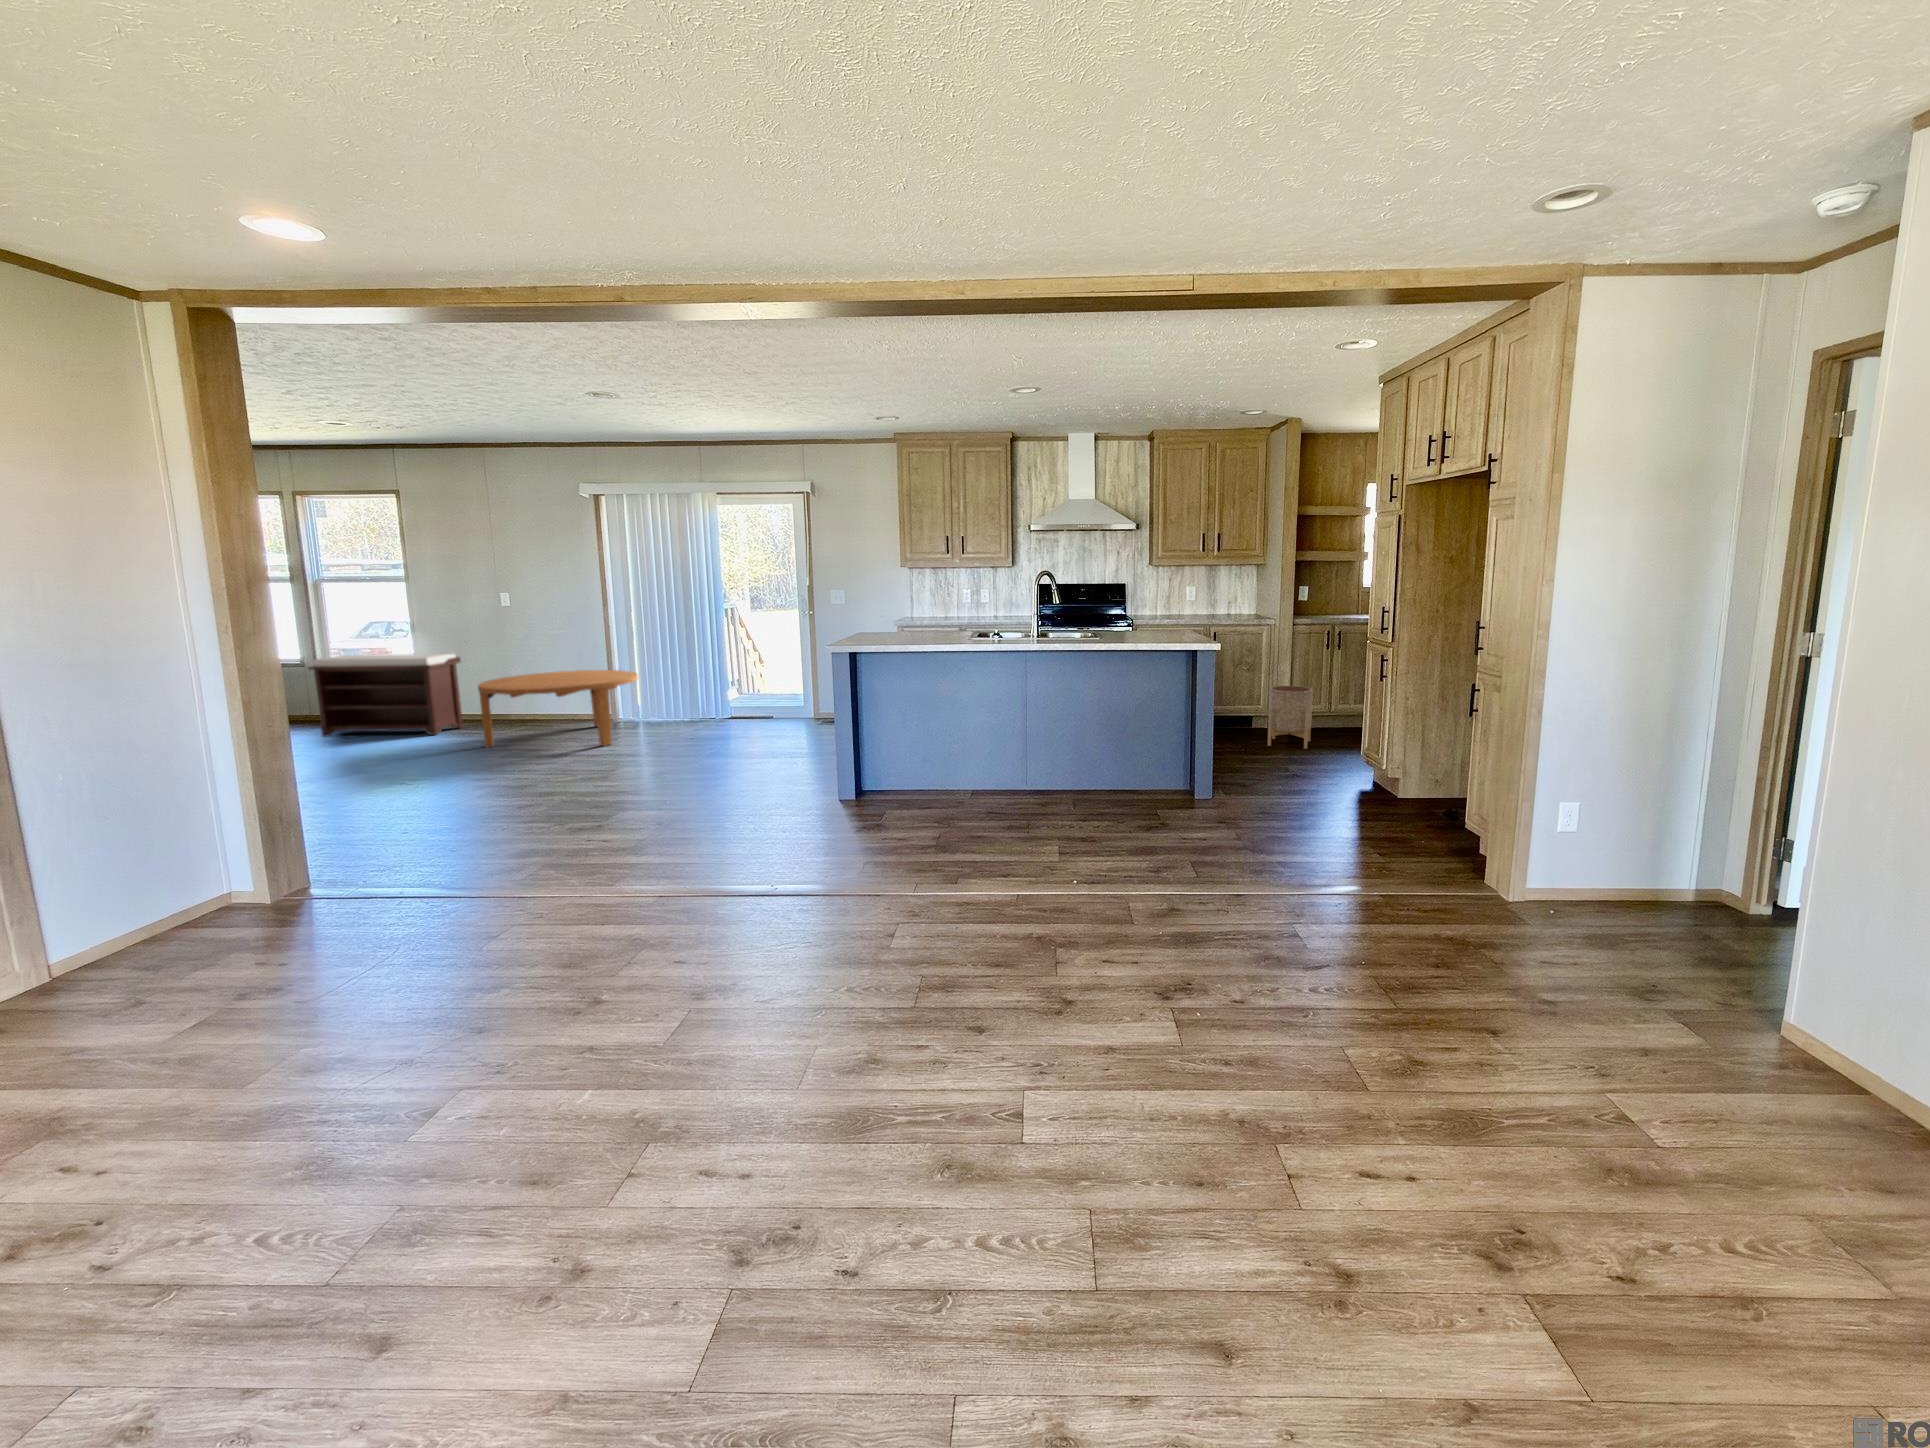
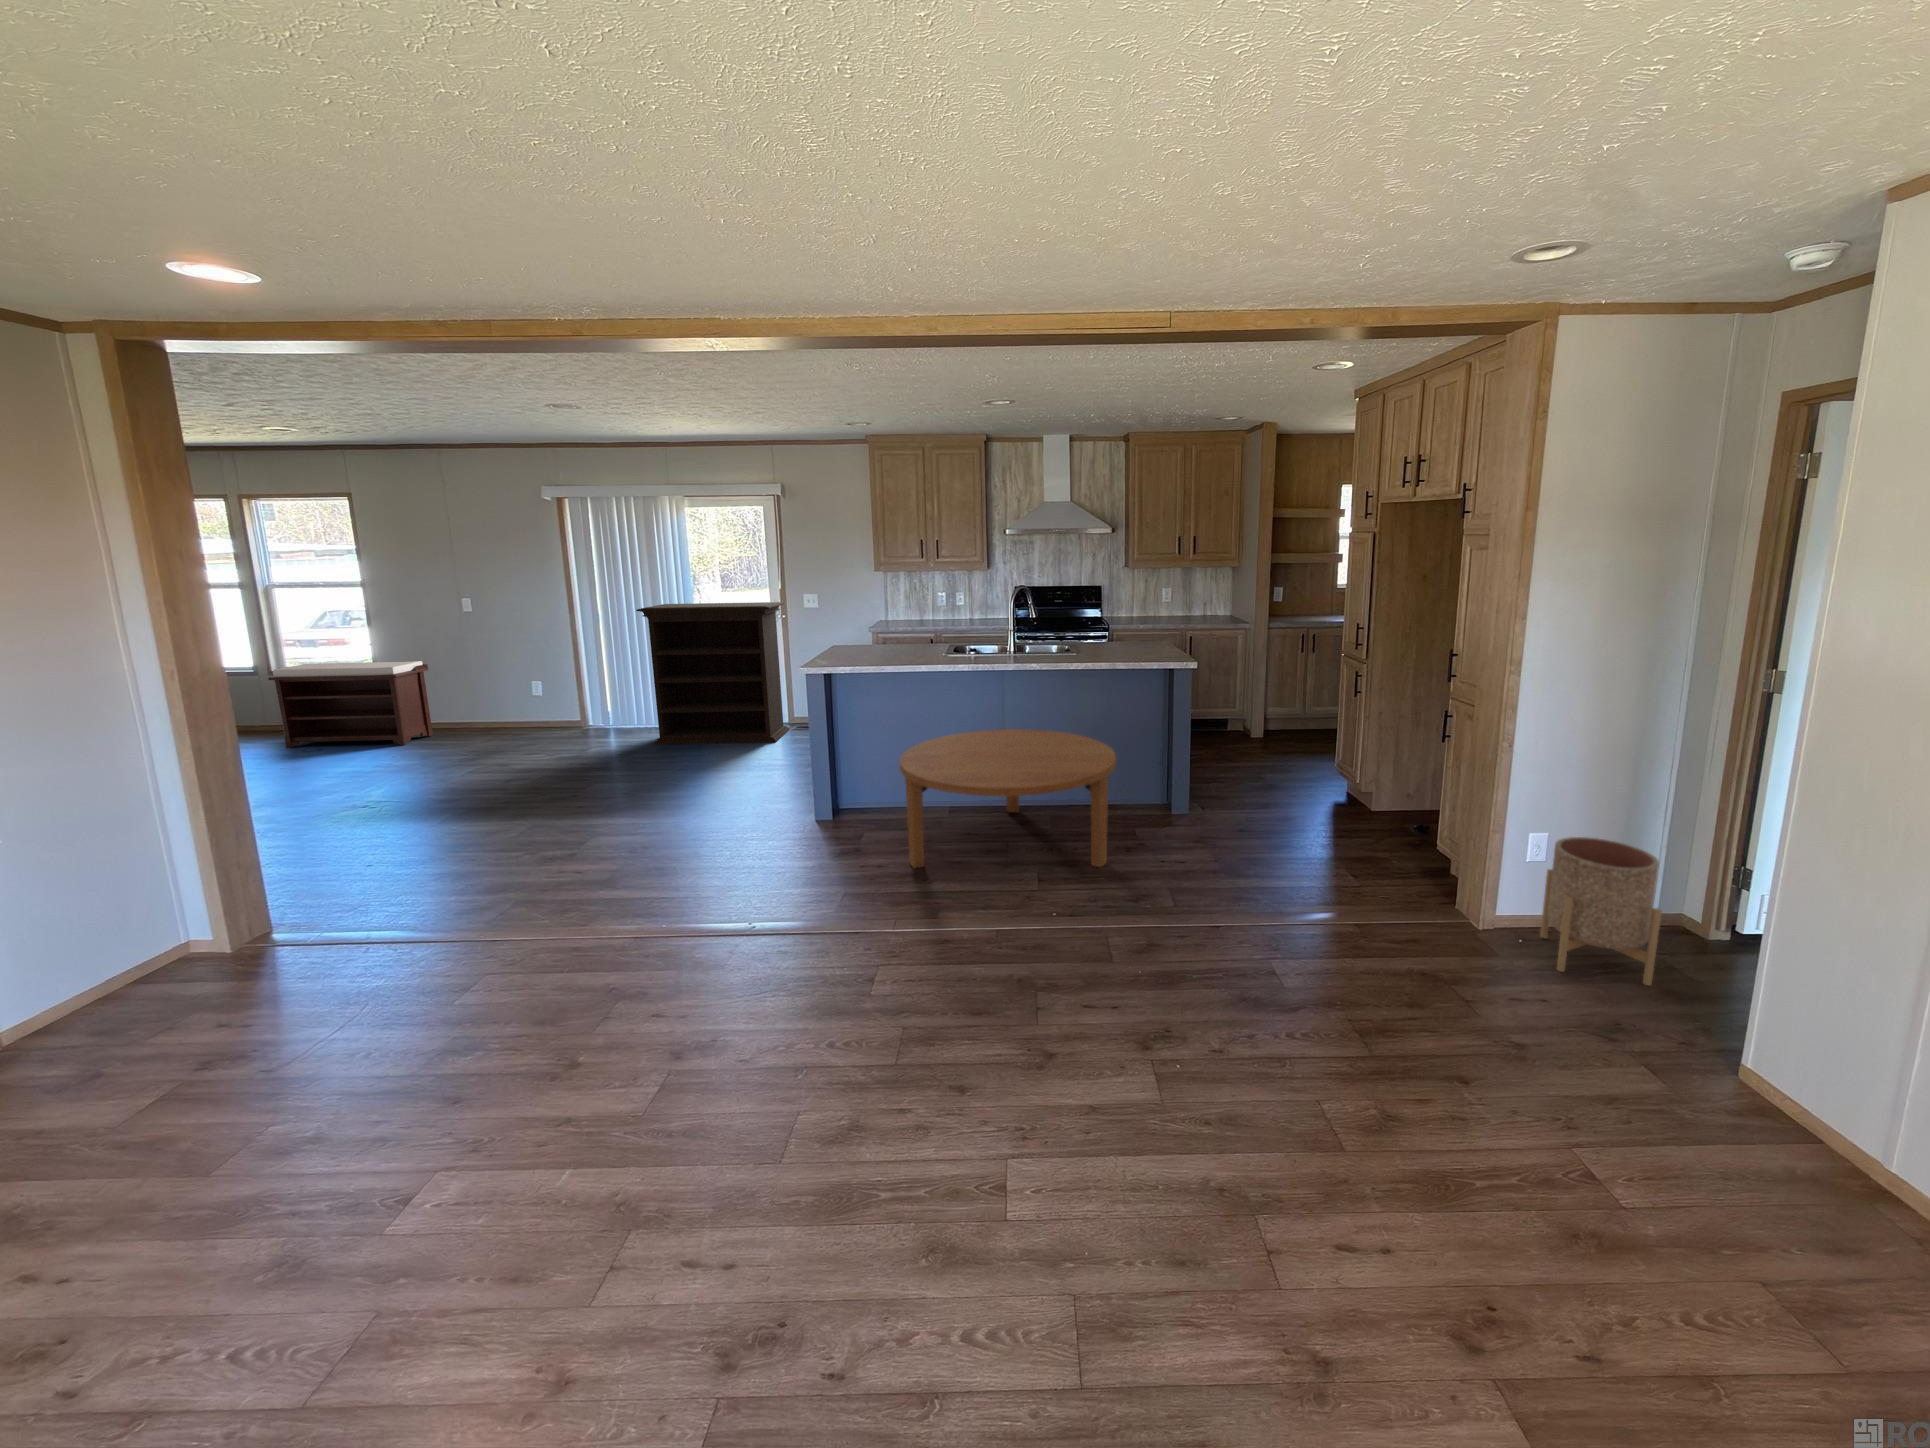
bookshelf: none [664,598,812,737] -> present [636,602,790,745]
coffee table: present [478,670,638,747] -> present [900,729,1116,868]
planter: present [1268,686,1313,749] -> present [1540,837,1661,986]

